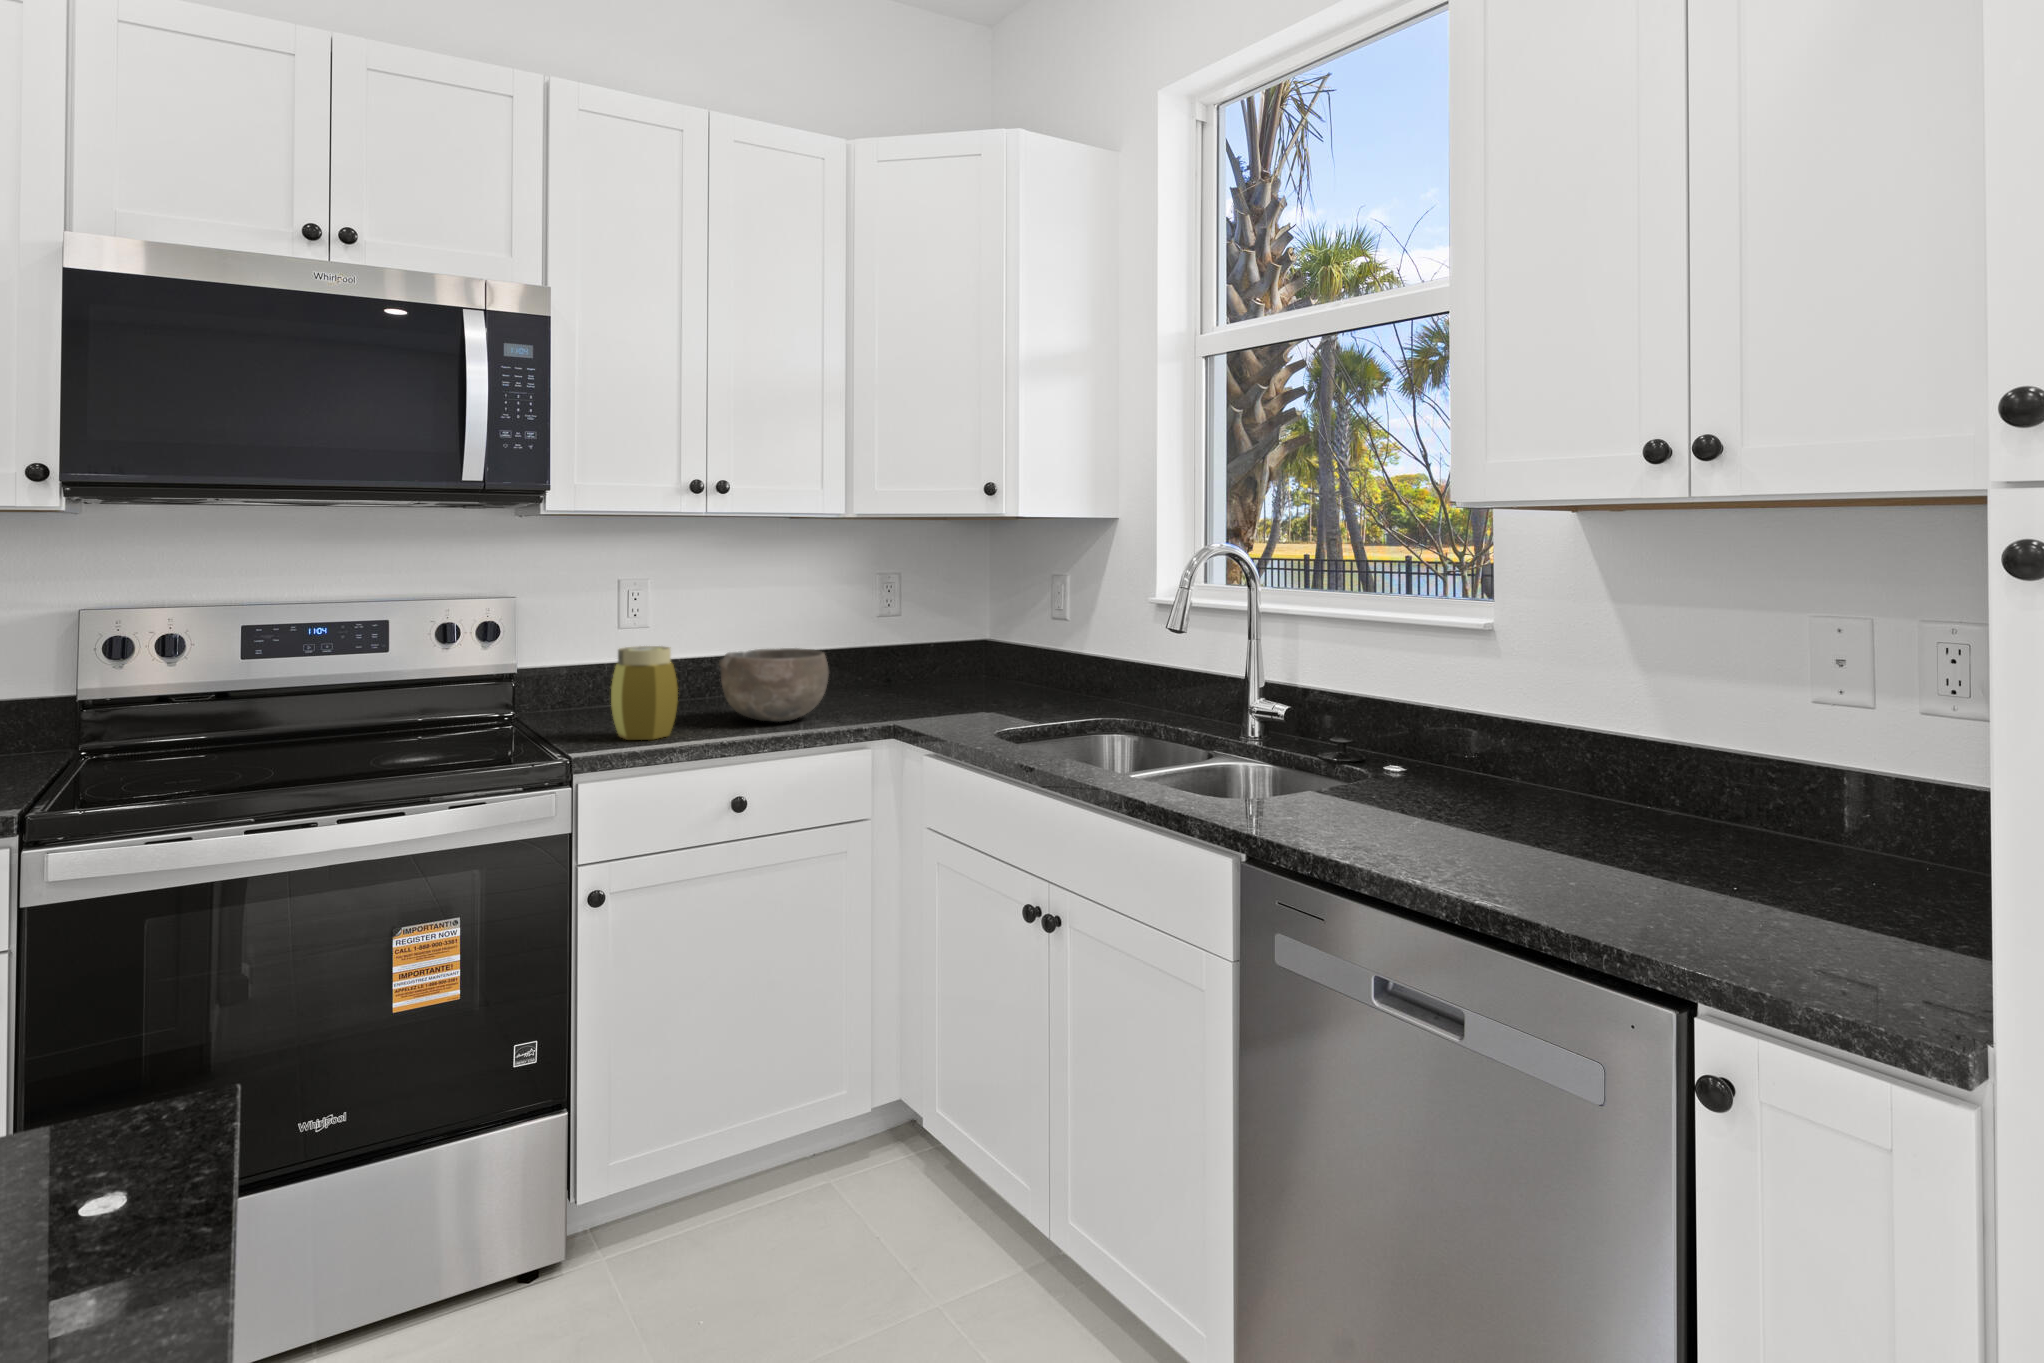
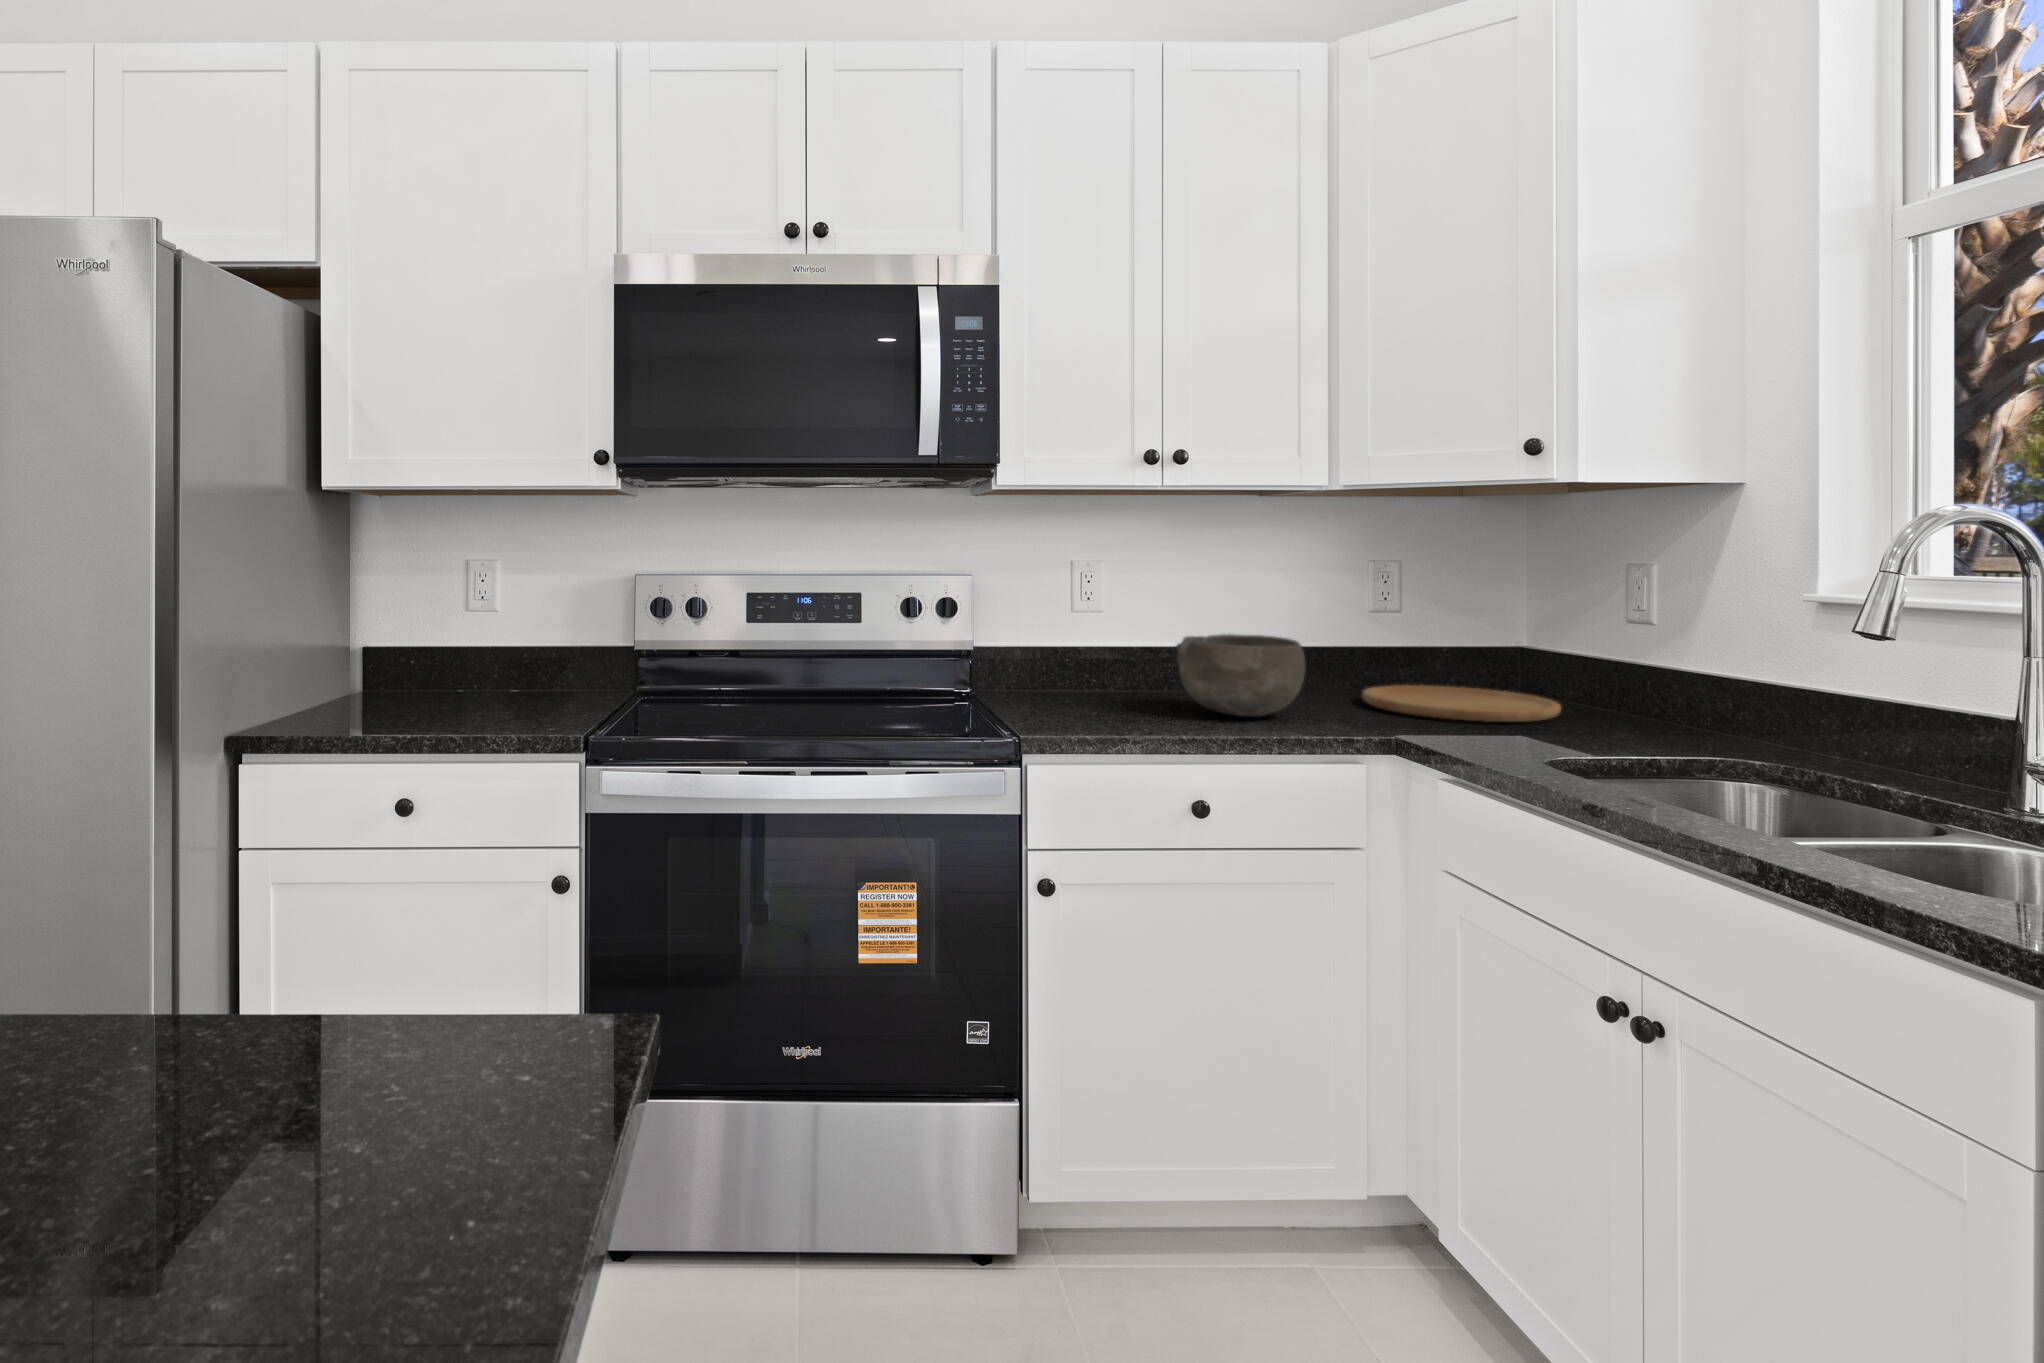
jar: present [611,646,678,740] -> none [1062,625,1131,724]
cutting board: none [874,683,1015,709] -> present [1362,685,1561,722]

